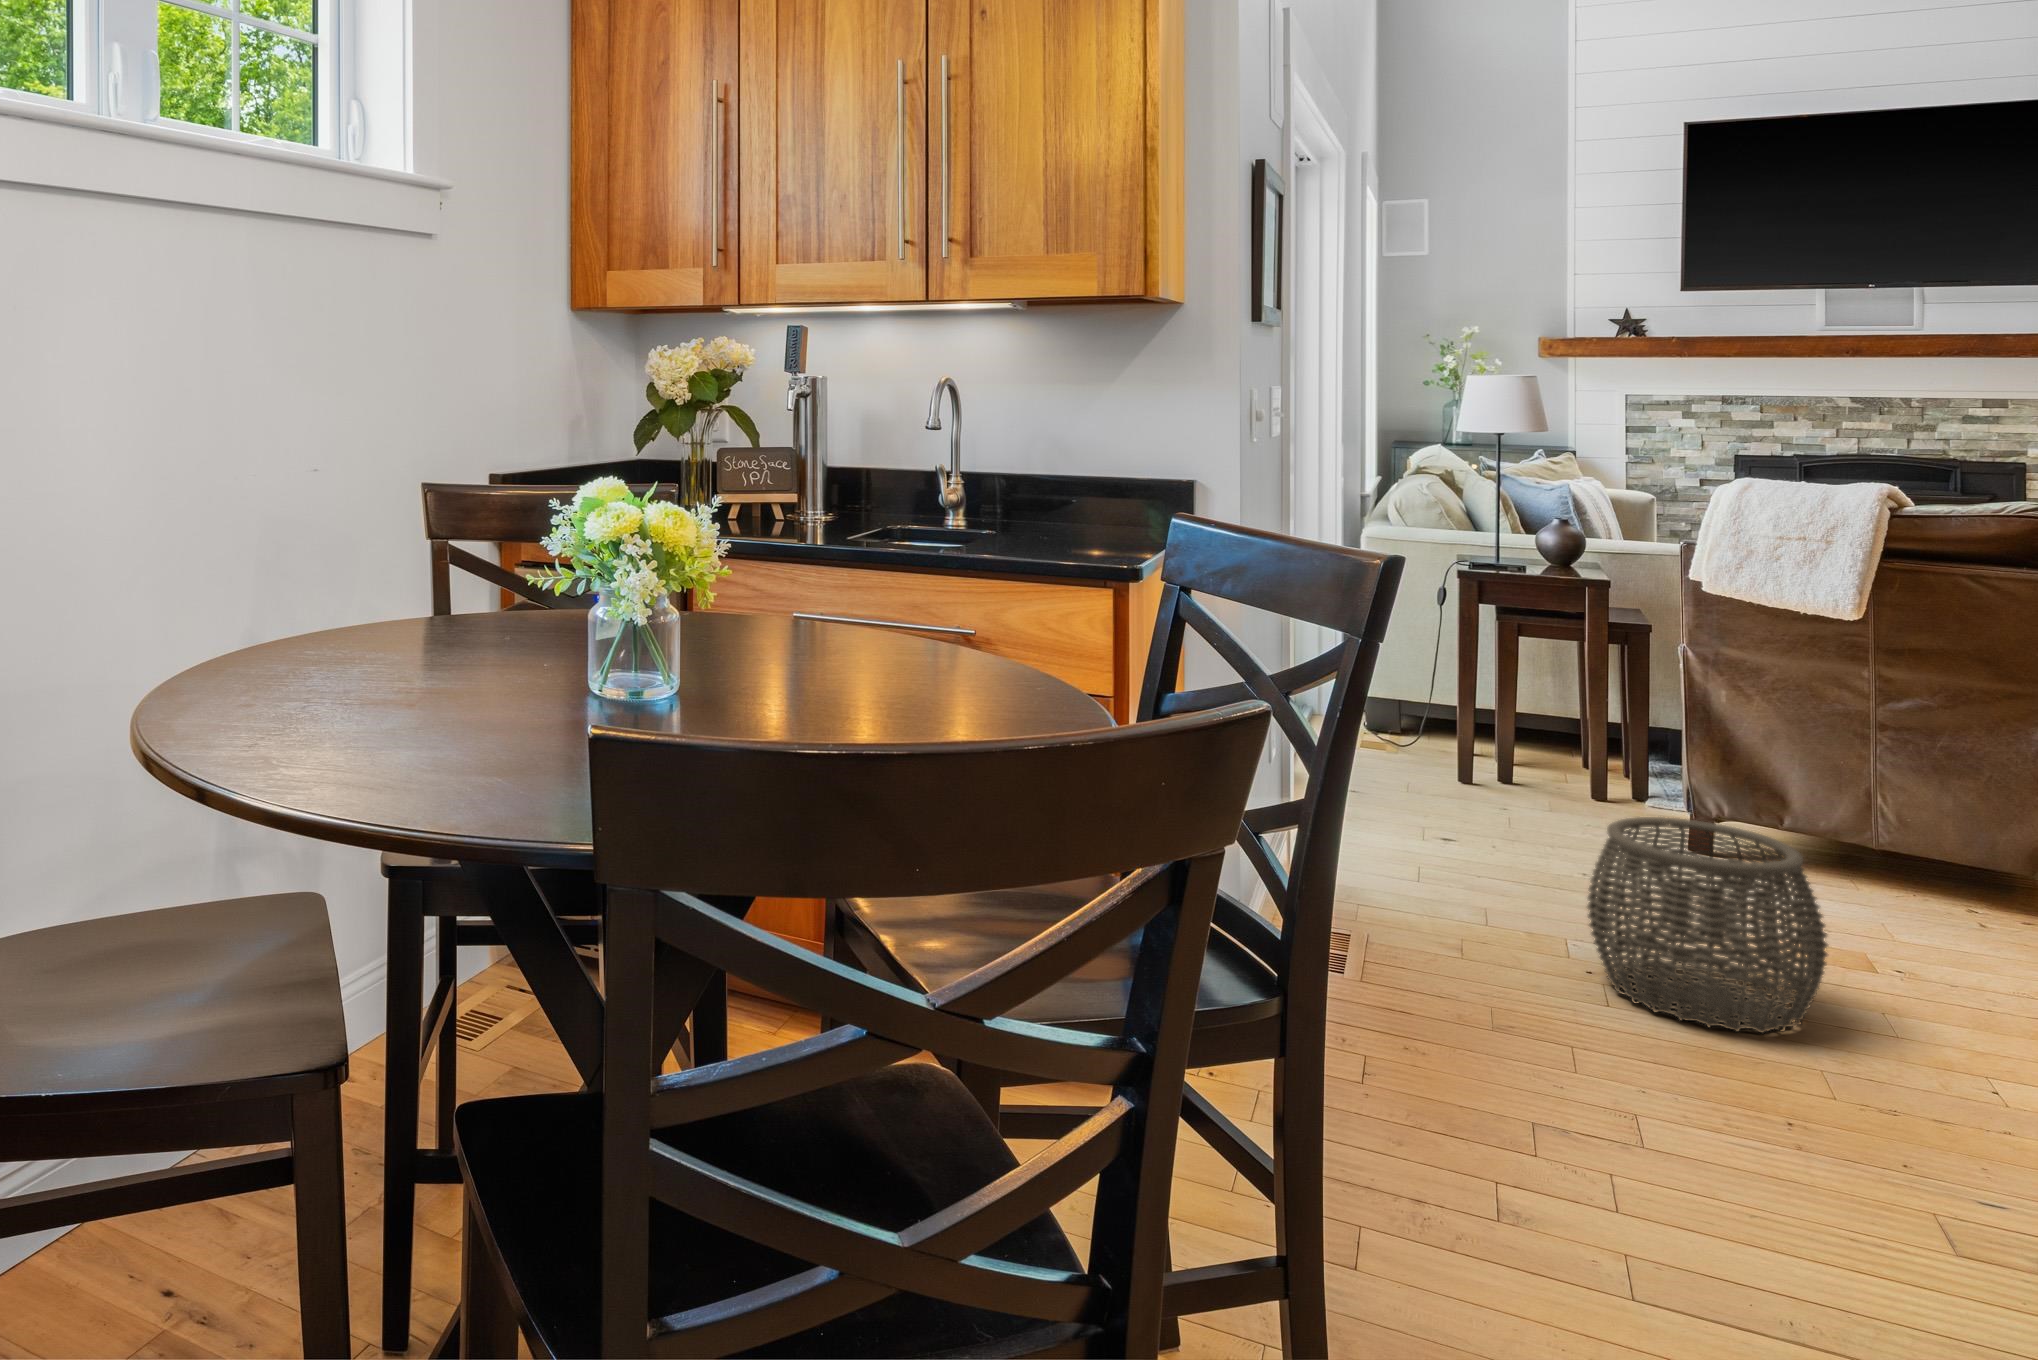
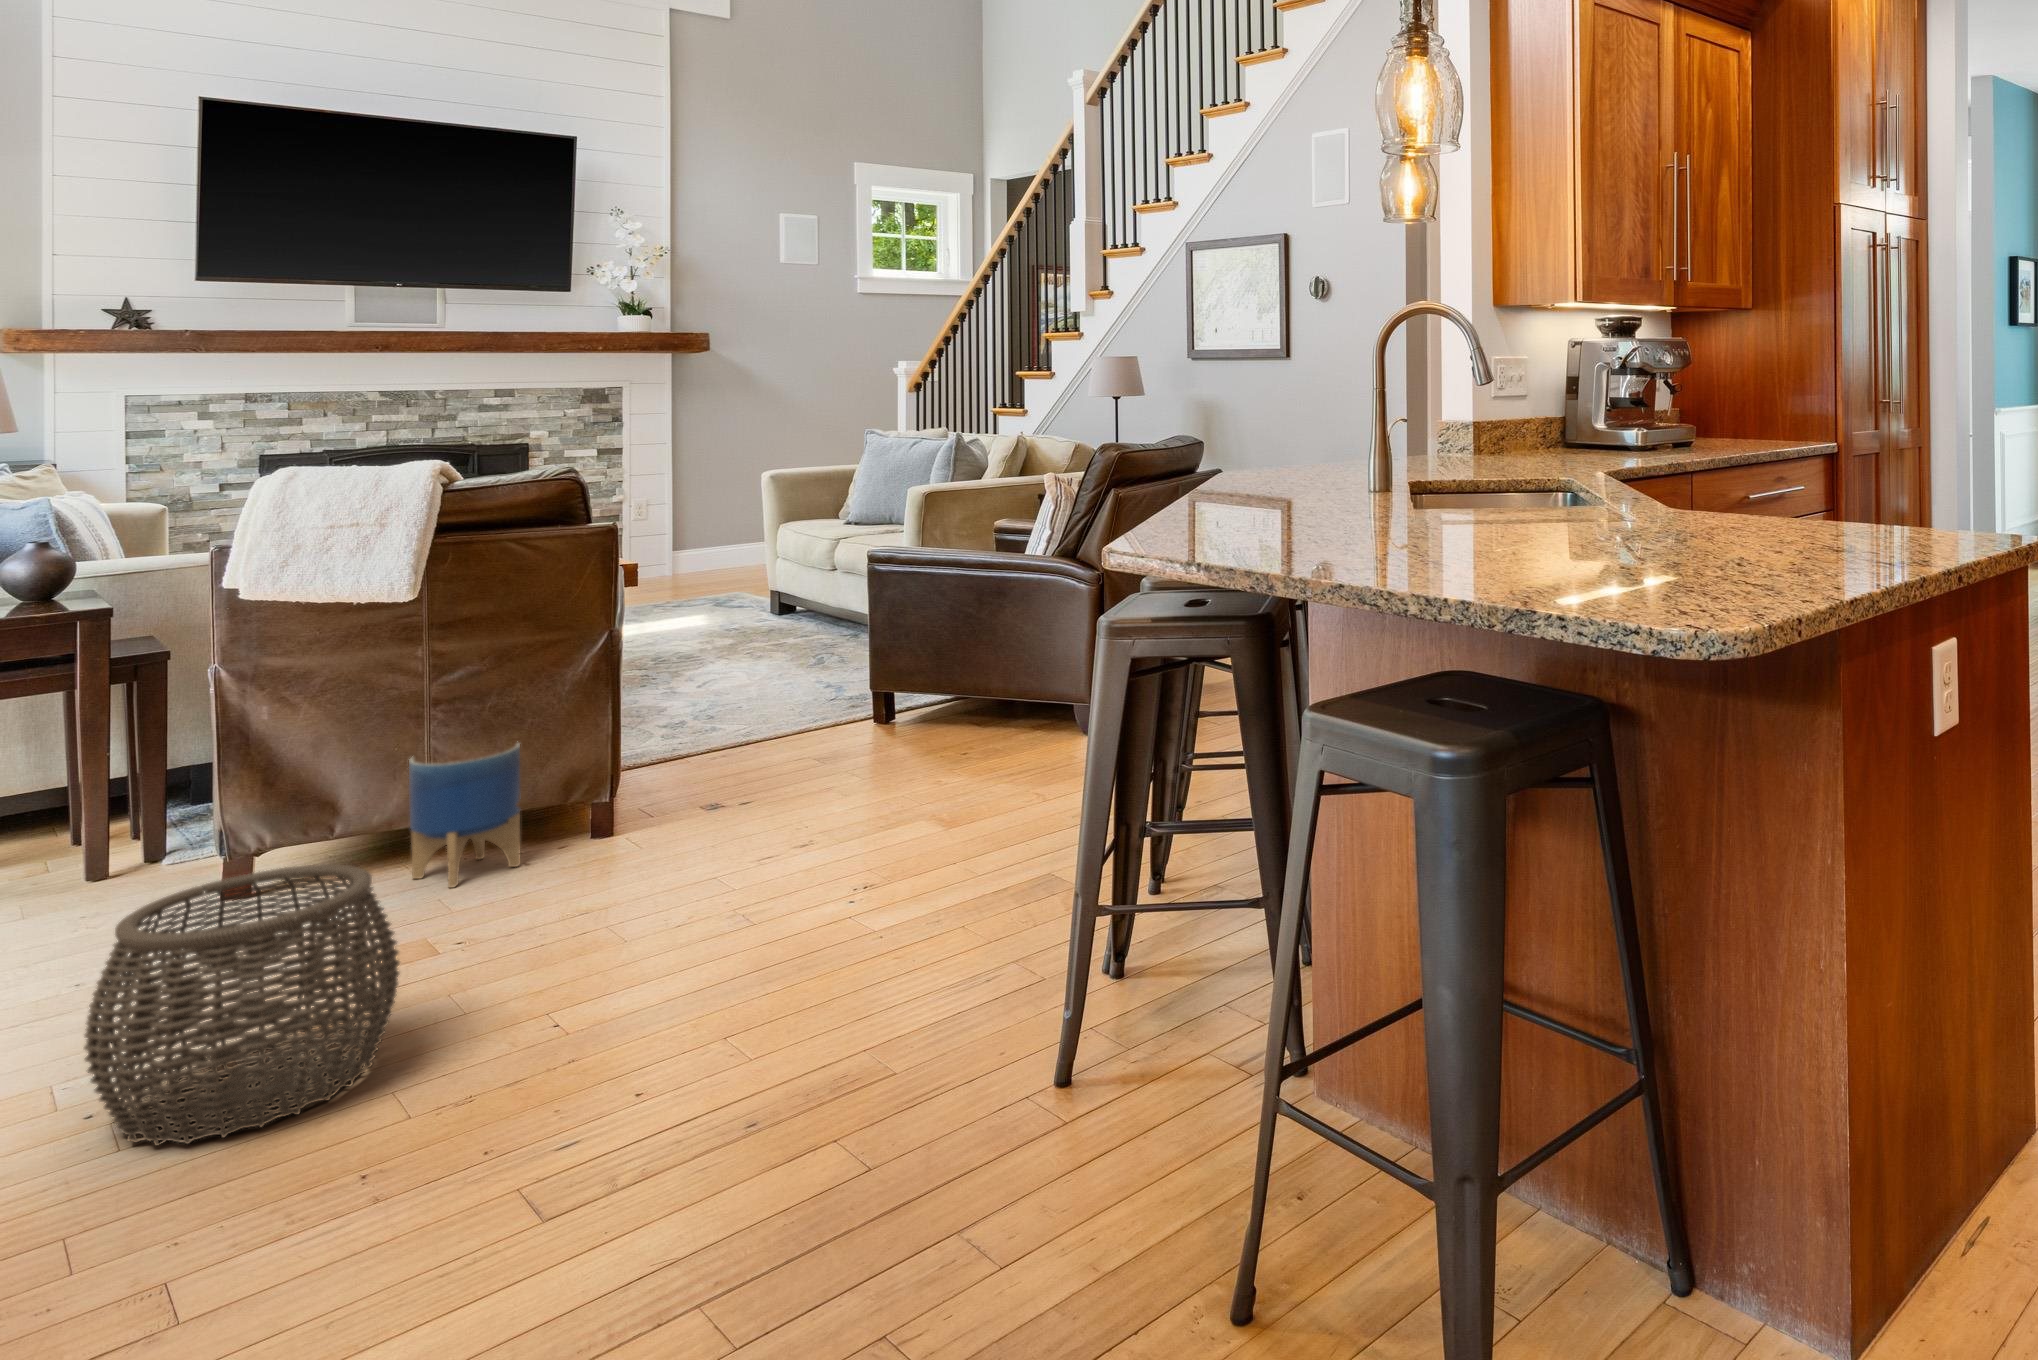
planter: none [1854,770,1974,917] -> present [409,744,521,888]

